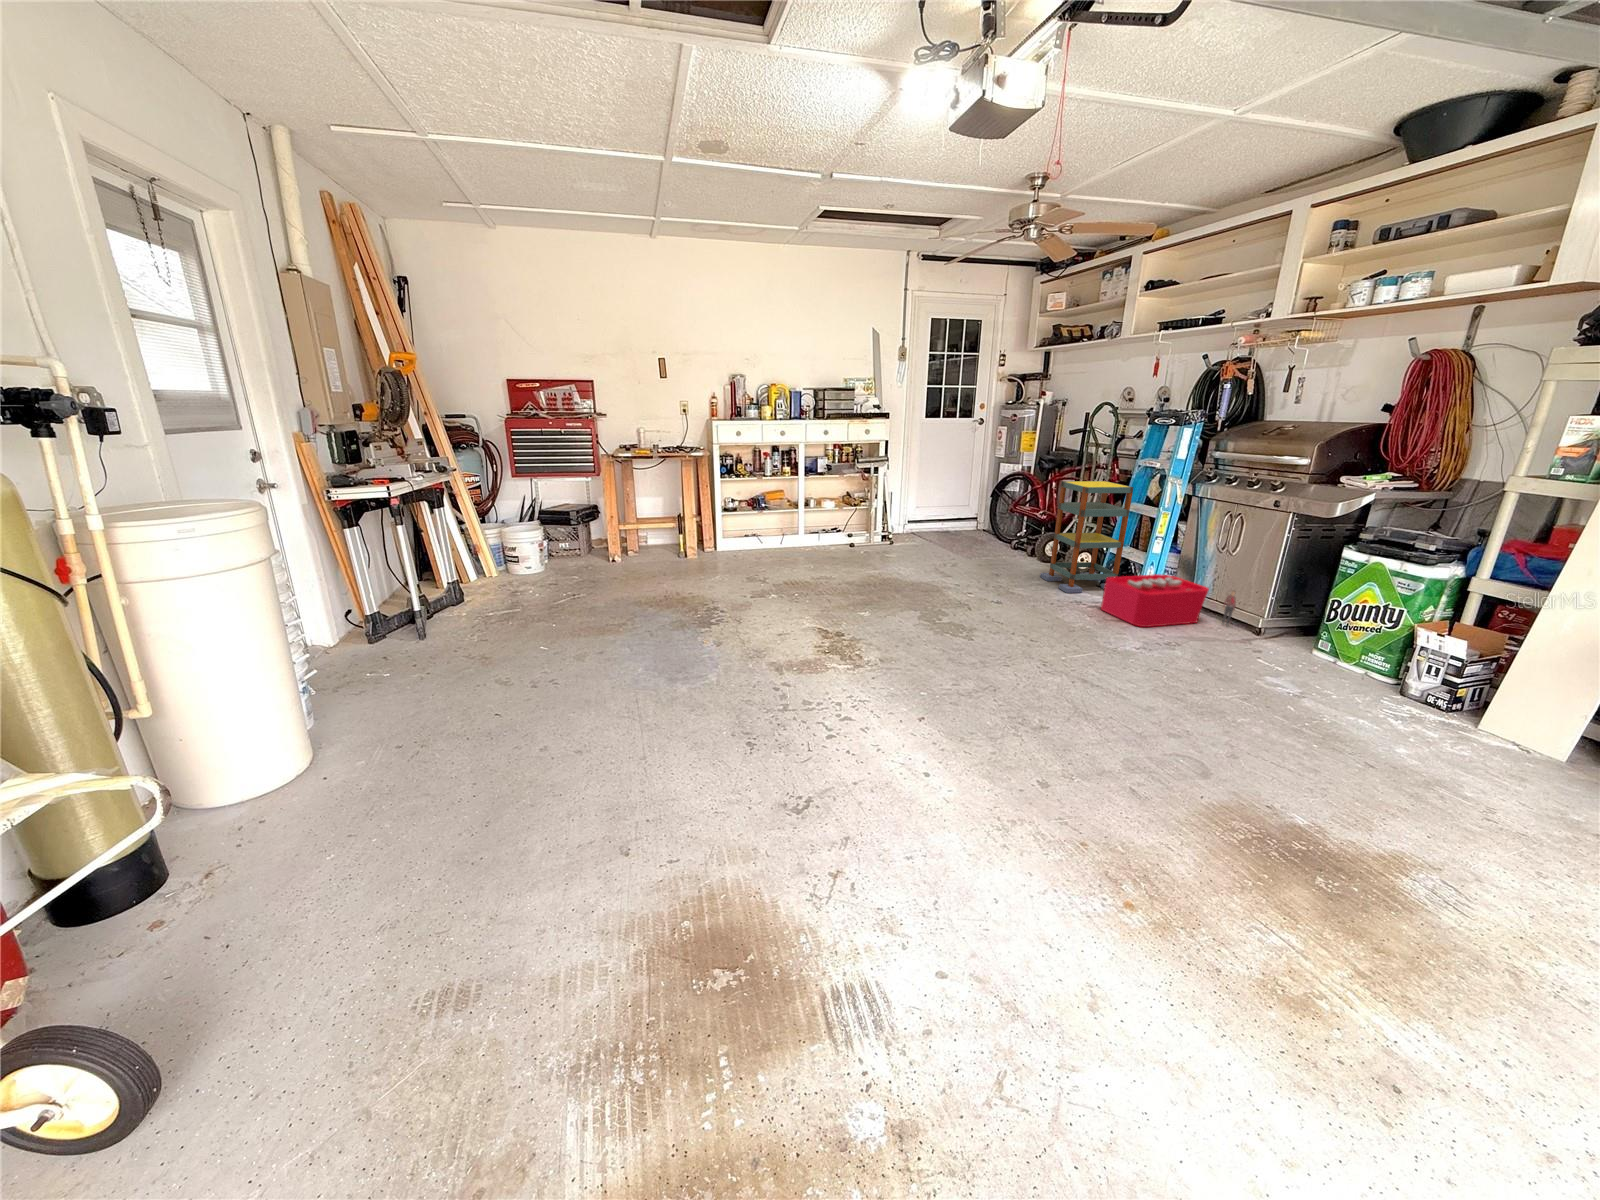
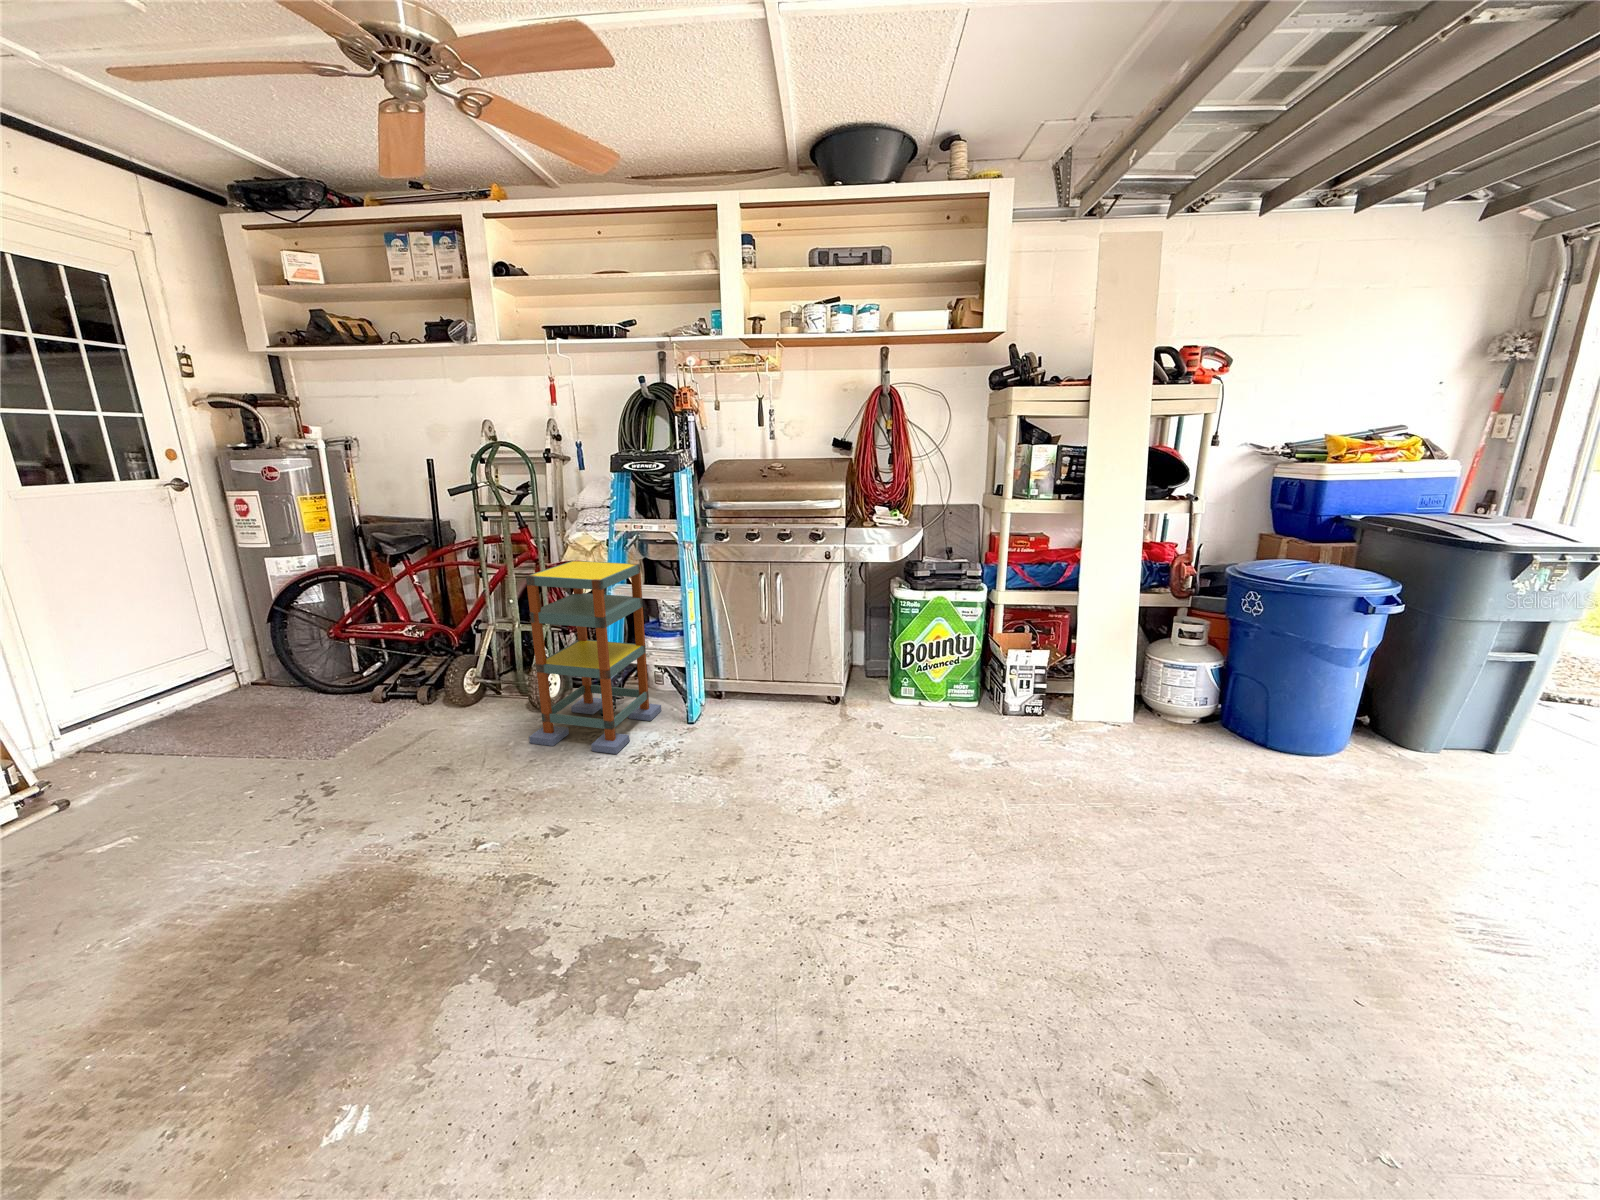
storage bin: present [1101,574,1236,627] -> none [692,664,815,762]

